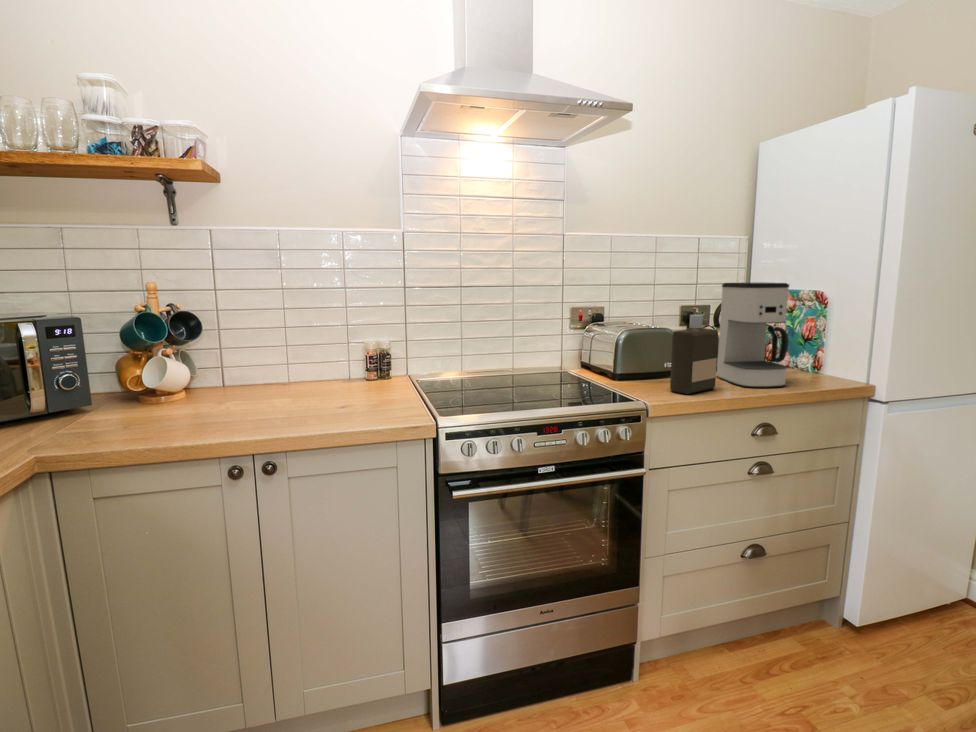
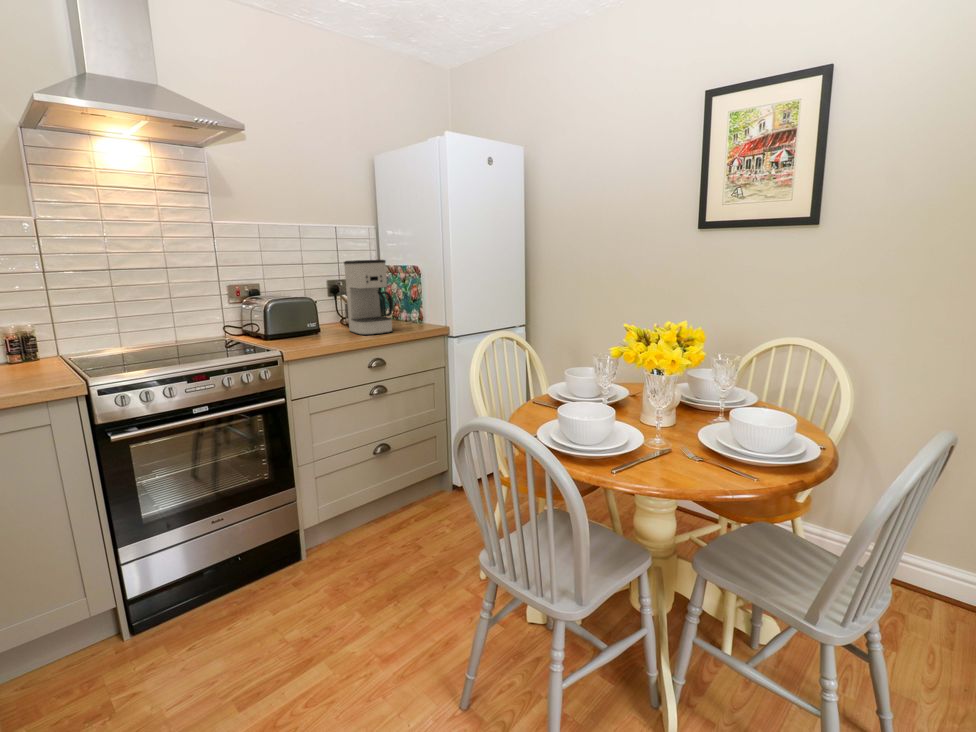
bottle: present [670,315,718,394] -> none [302,284,341,343]

